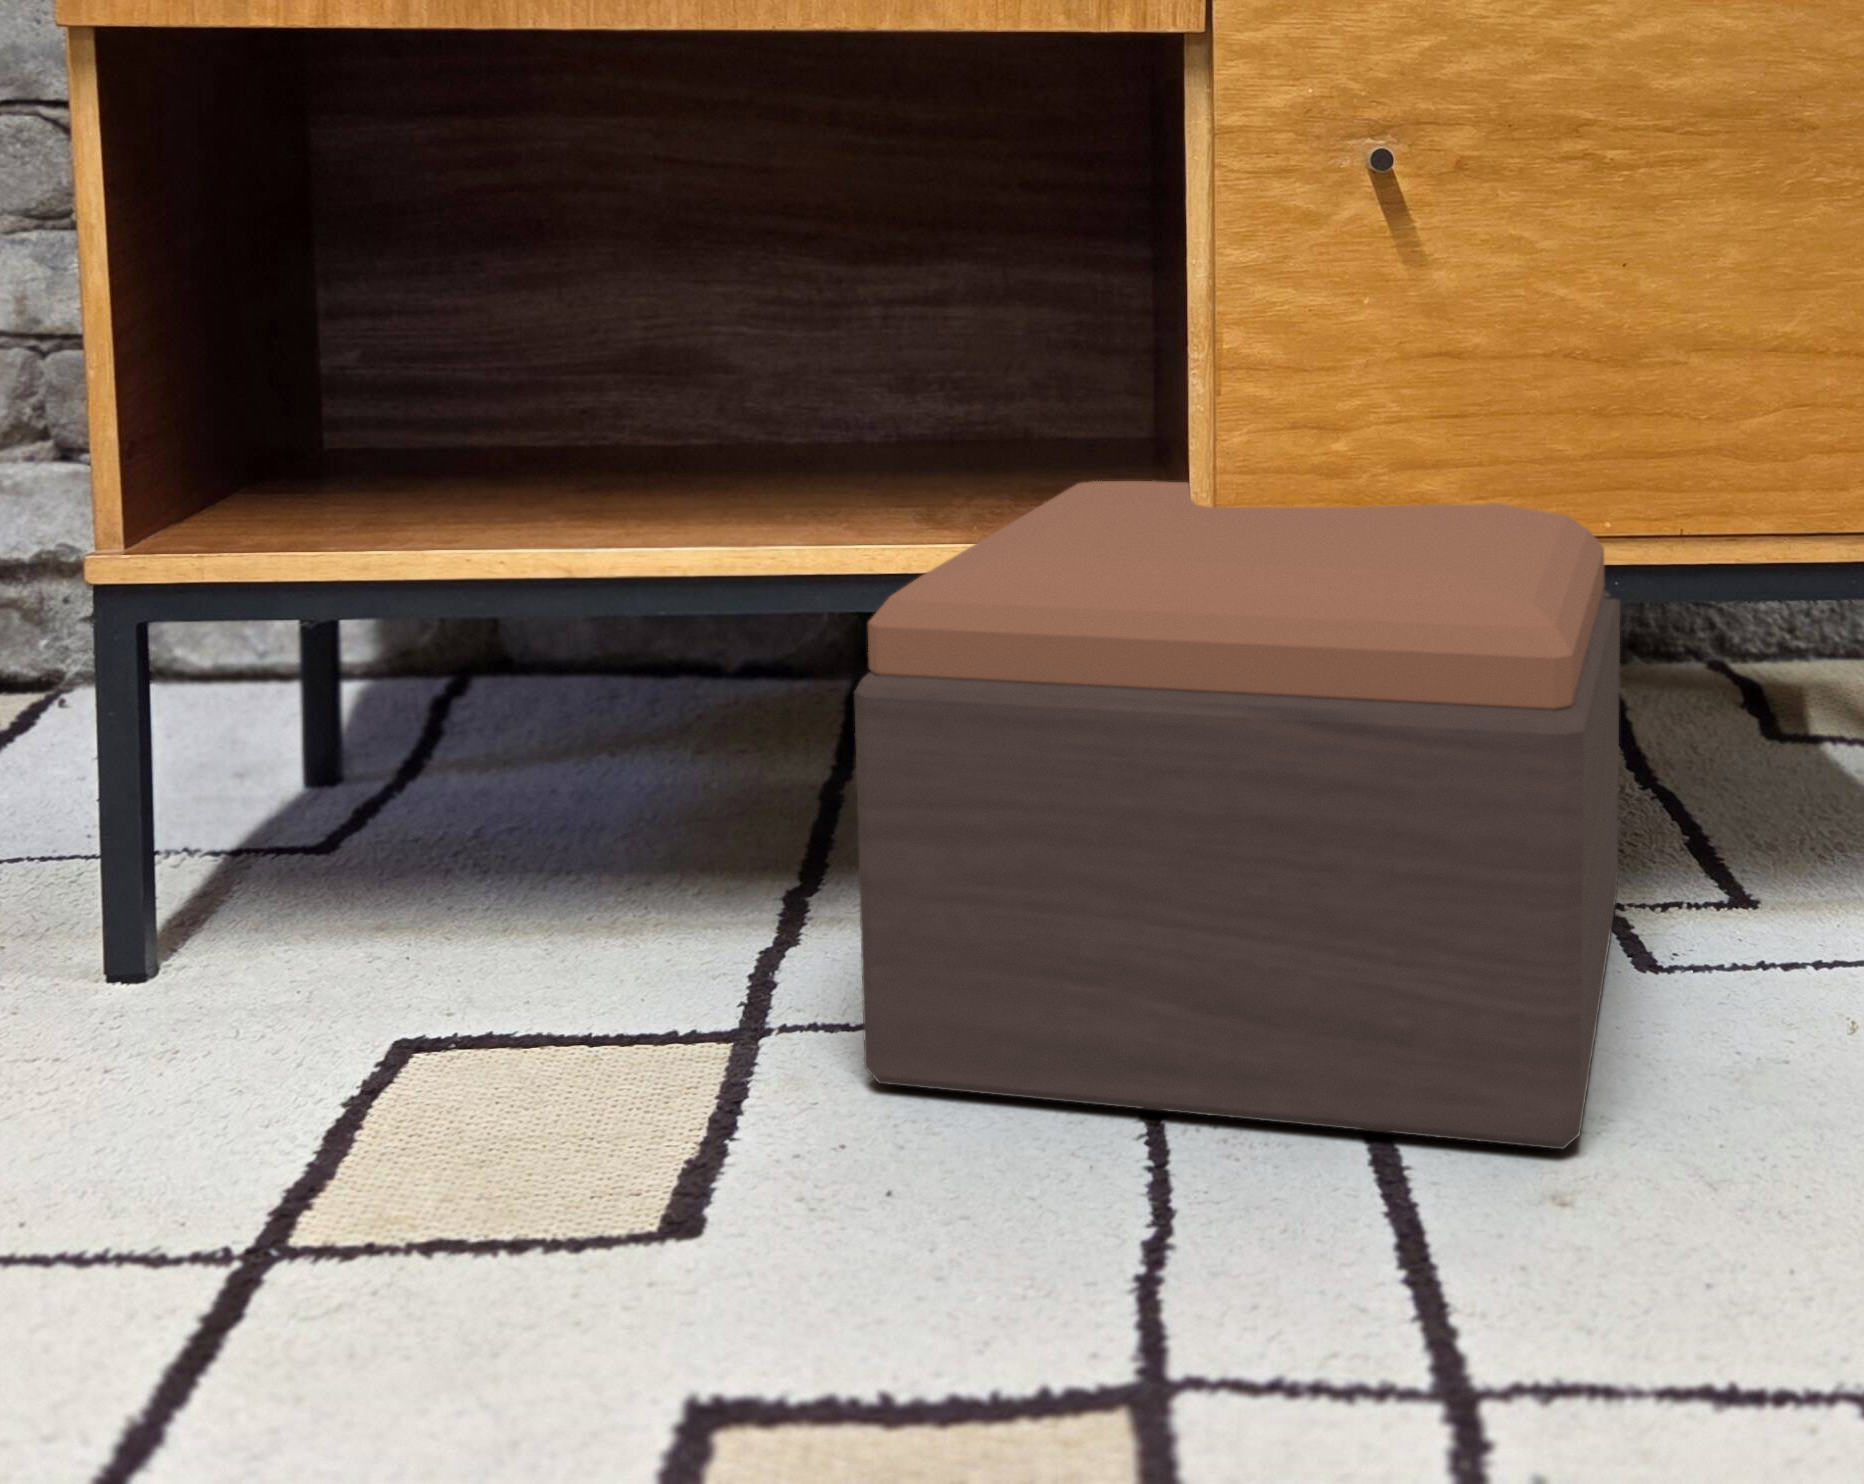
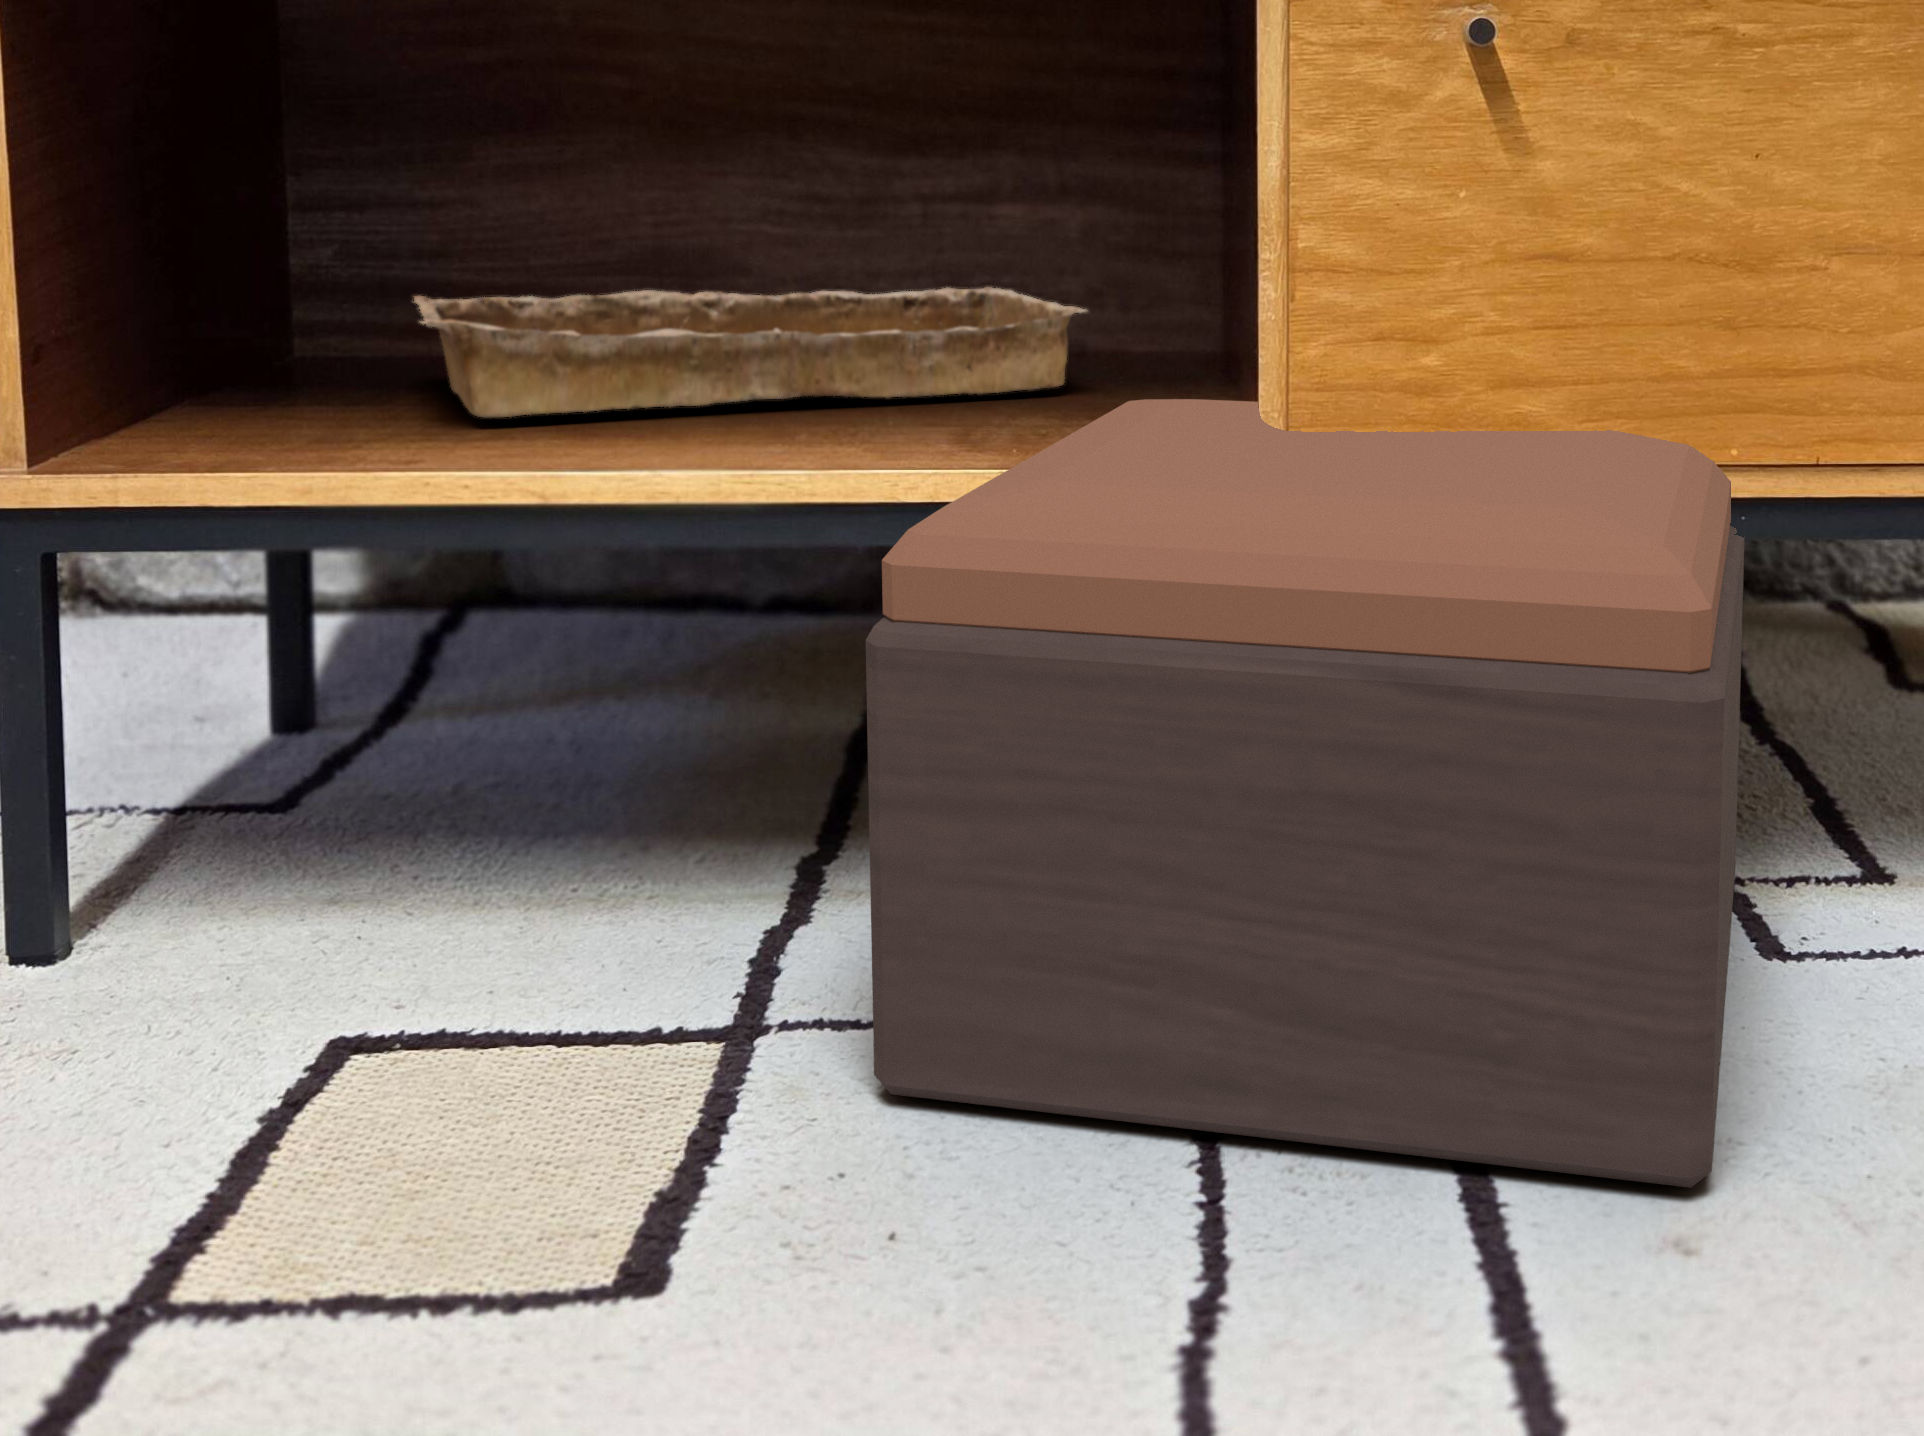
tray: none [441,382,1043,504] -> present [414,287,1086,417]

